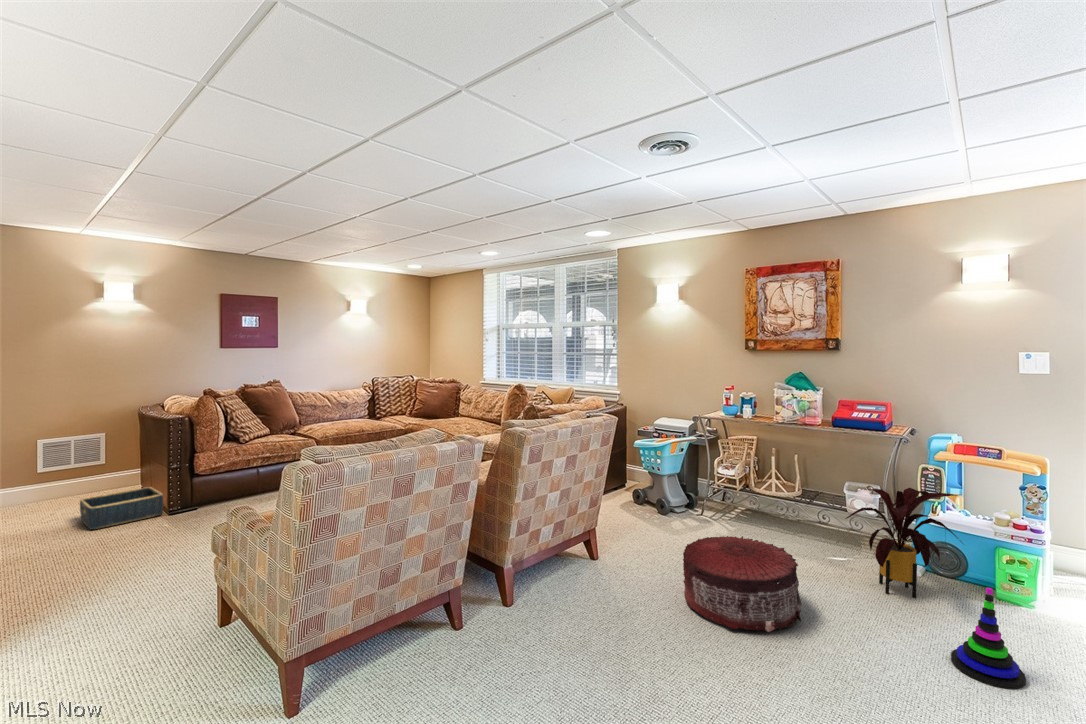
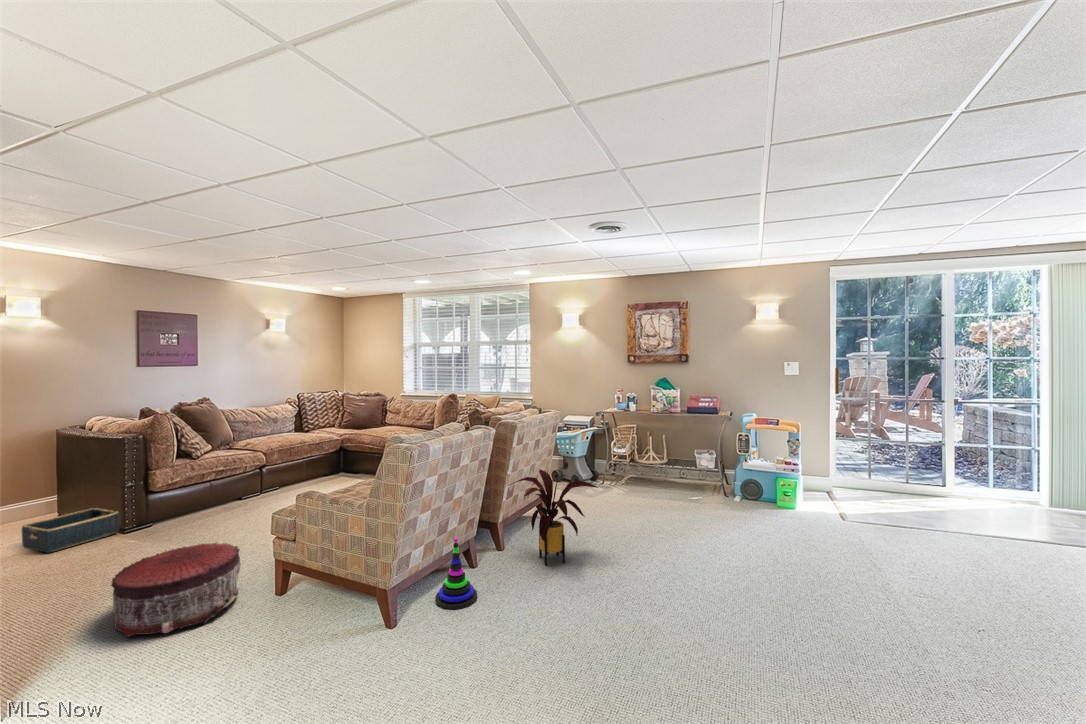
house plant: present [846,488,957,598] -> present [510,469,598,565]
pouf: present [683,536,801,632] -> present [111,542,241,637]
stacking toy: present [951,588,1026,689] -> present [435,538,477,609]

